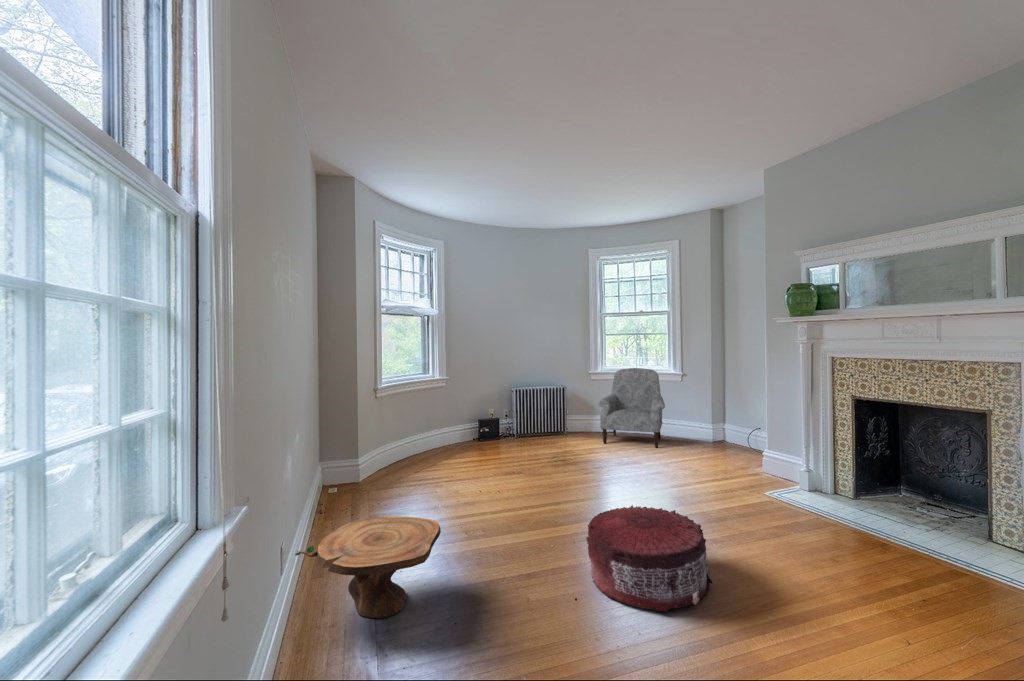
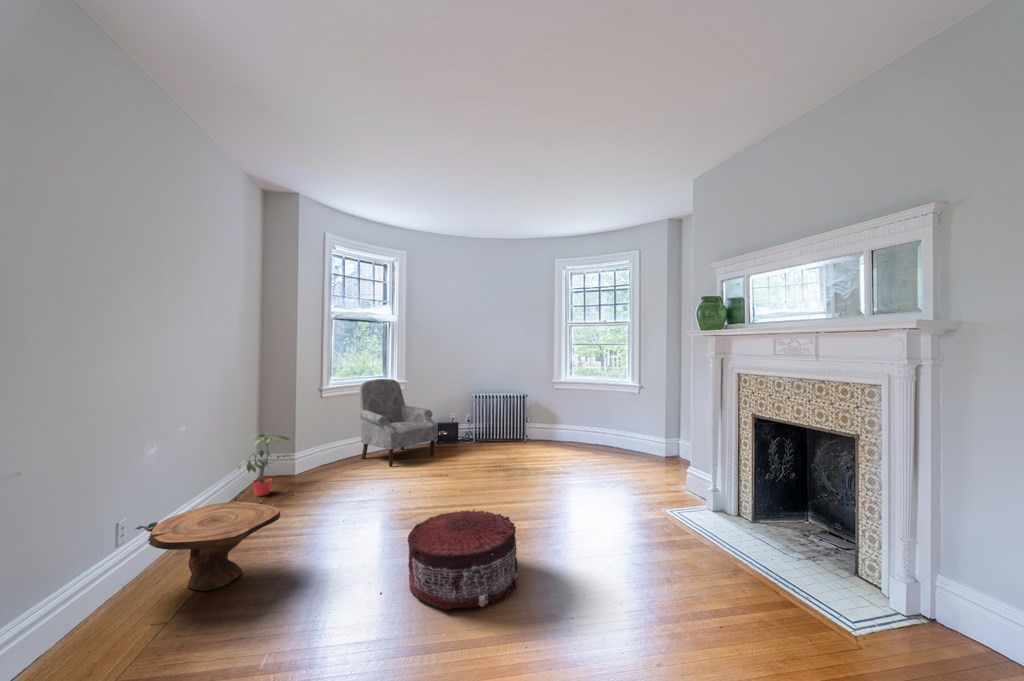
armchair: present [598,368,665,448] -> present [359,379,438,466]
potted plant: none [319,439,369,509] -> present [238,433,291,496]

